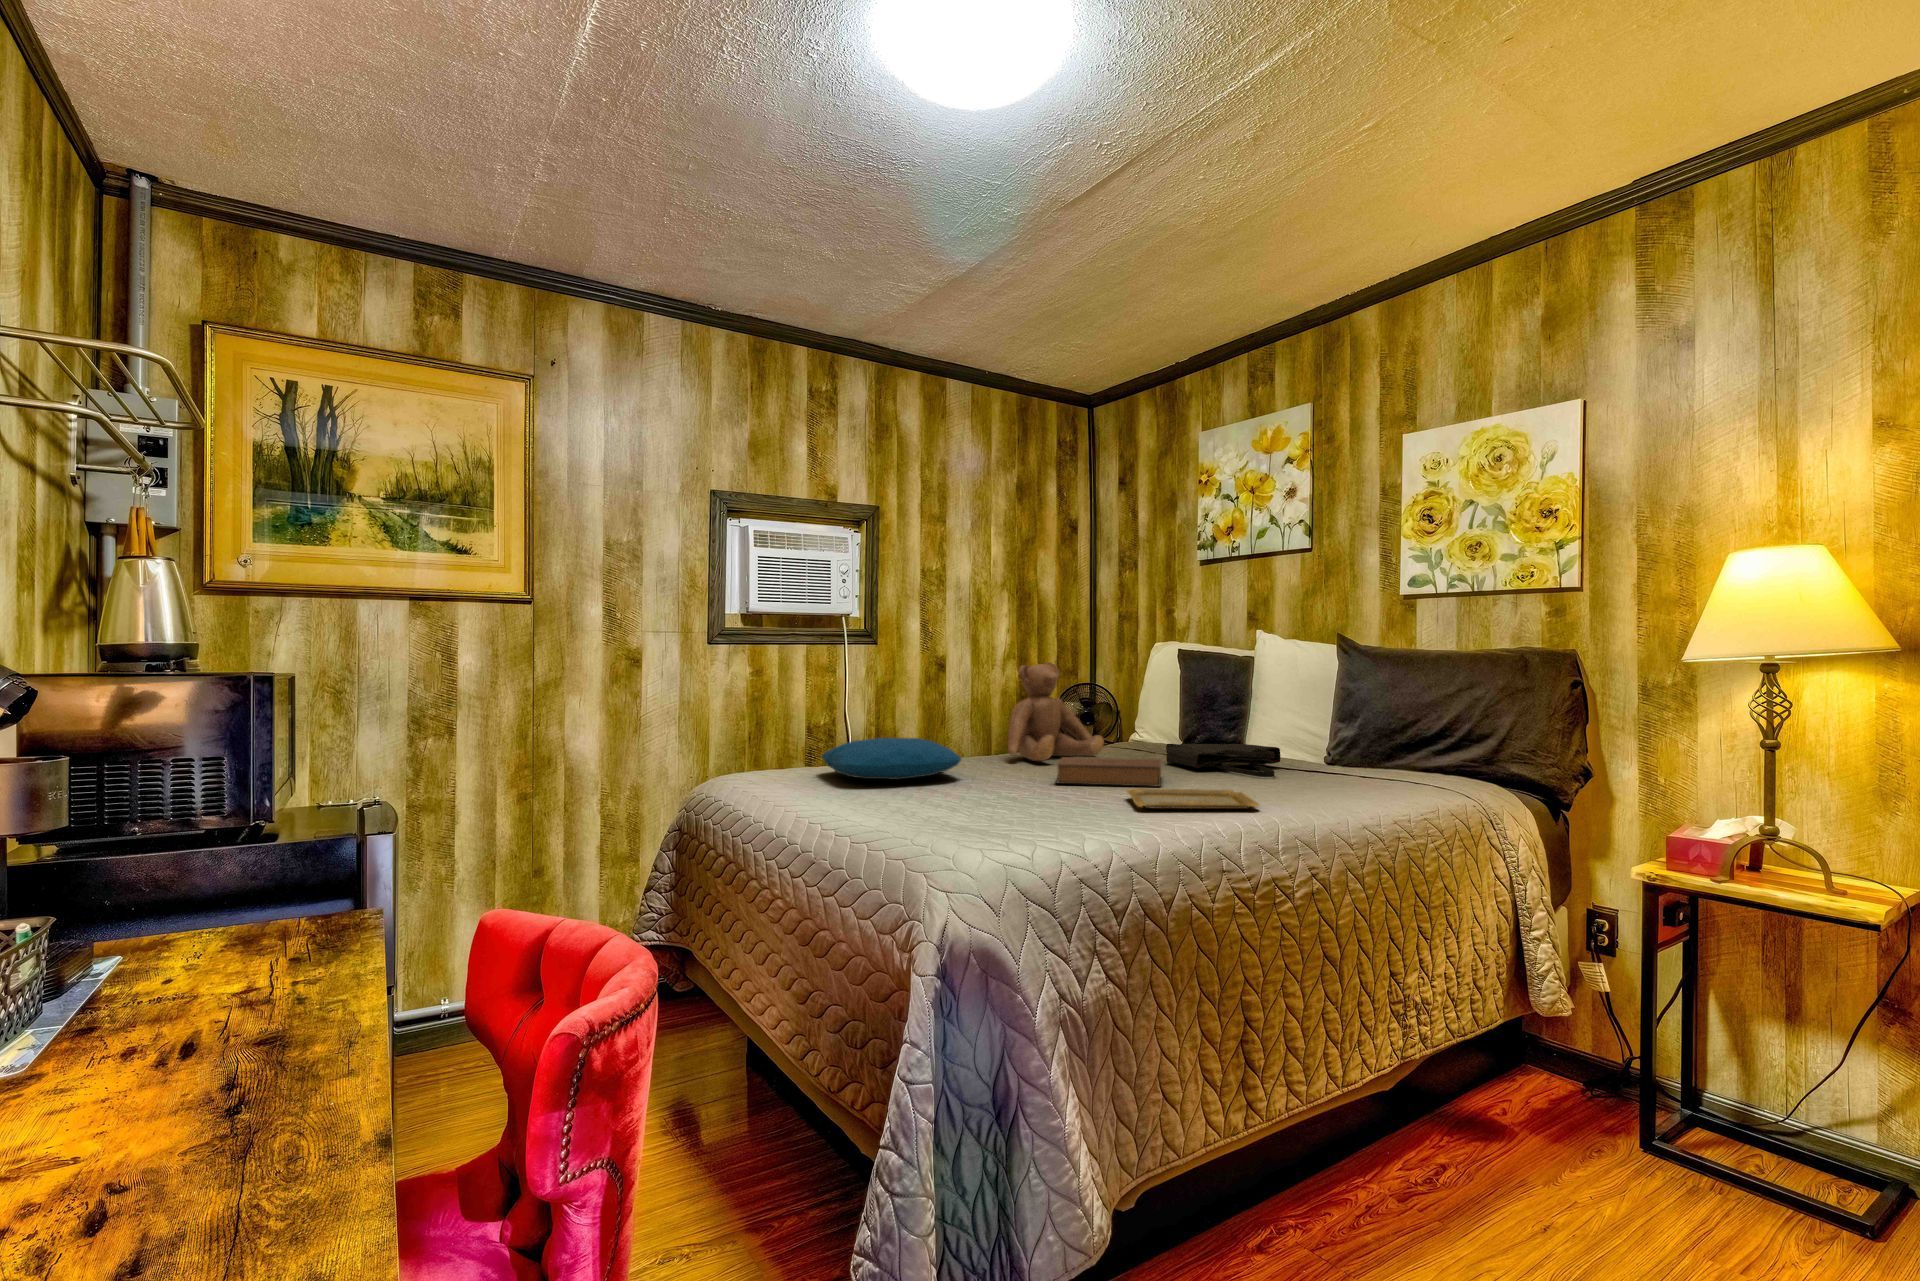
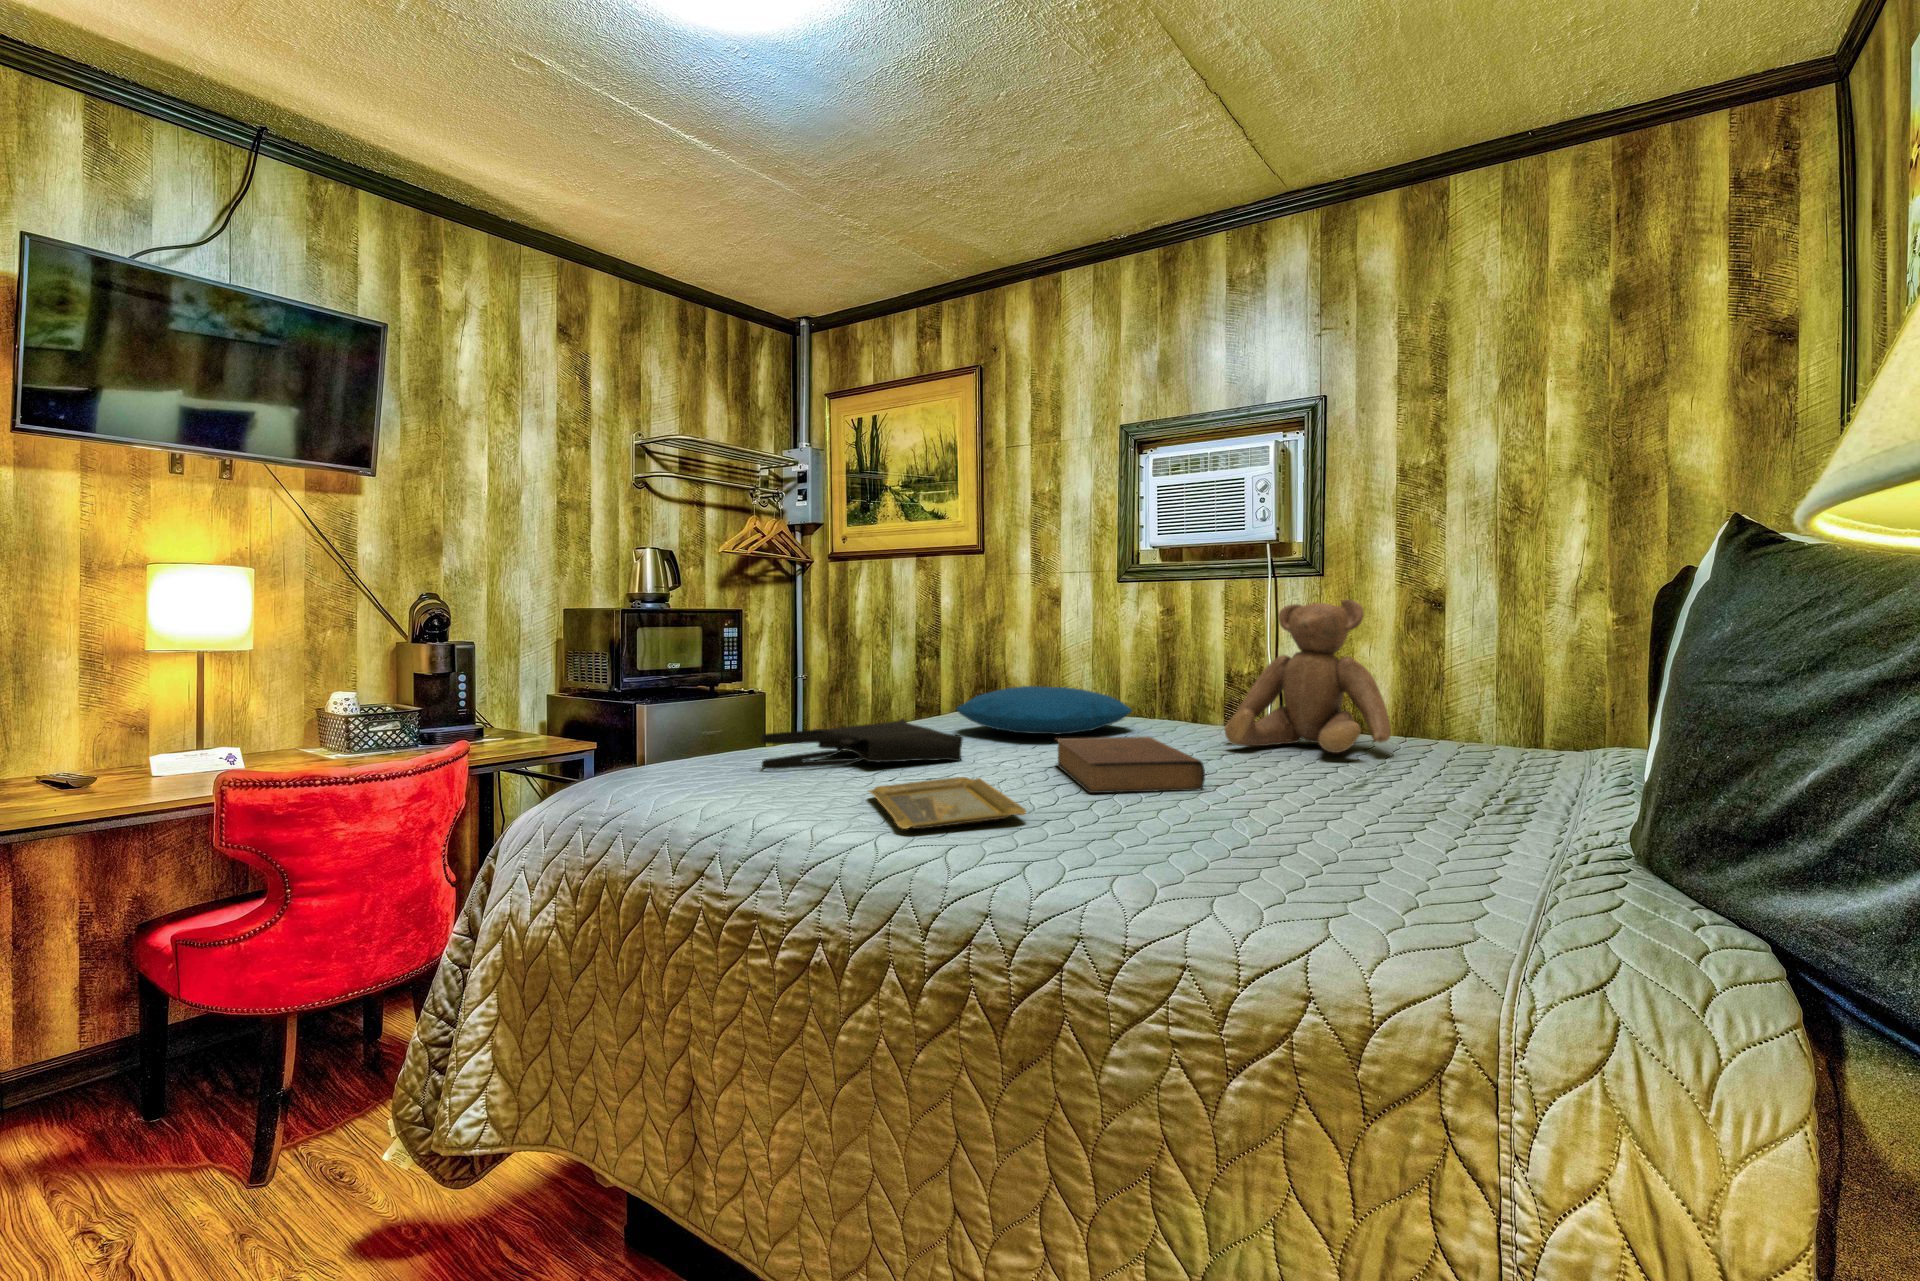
tote bag: present [1166,744,1280,777] -> present [761,719,963,769]

